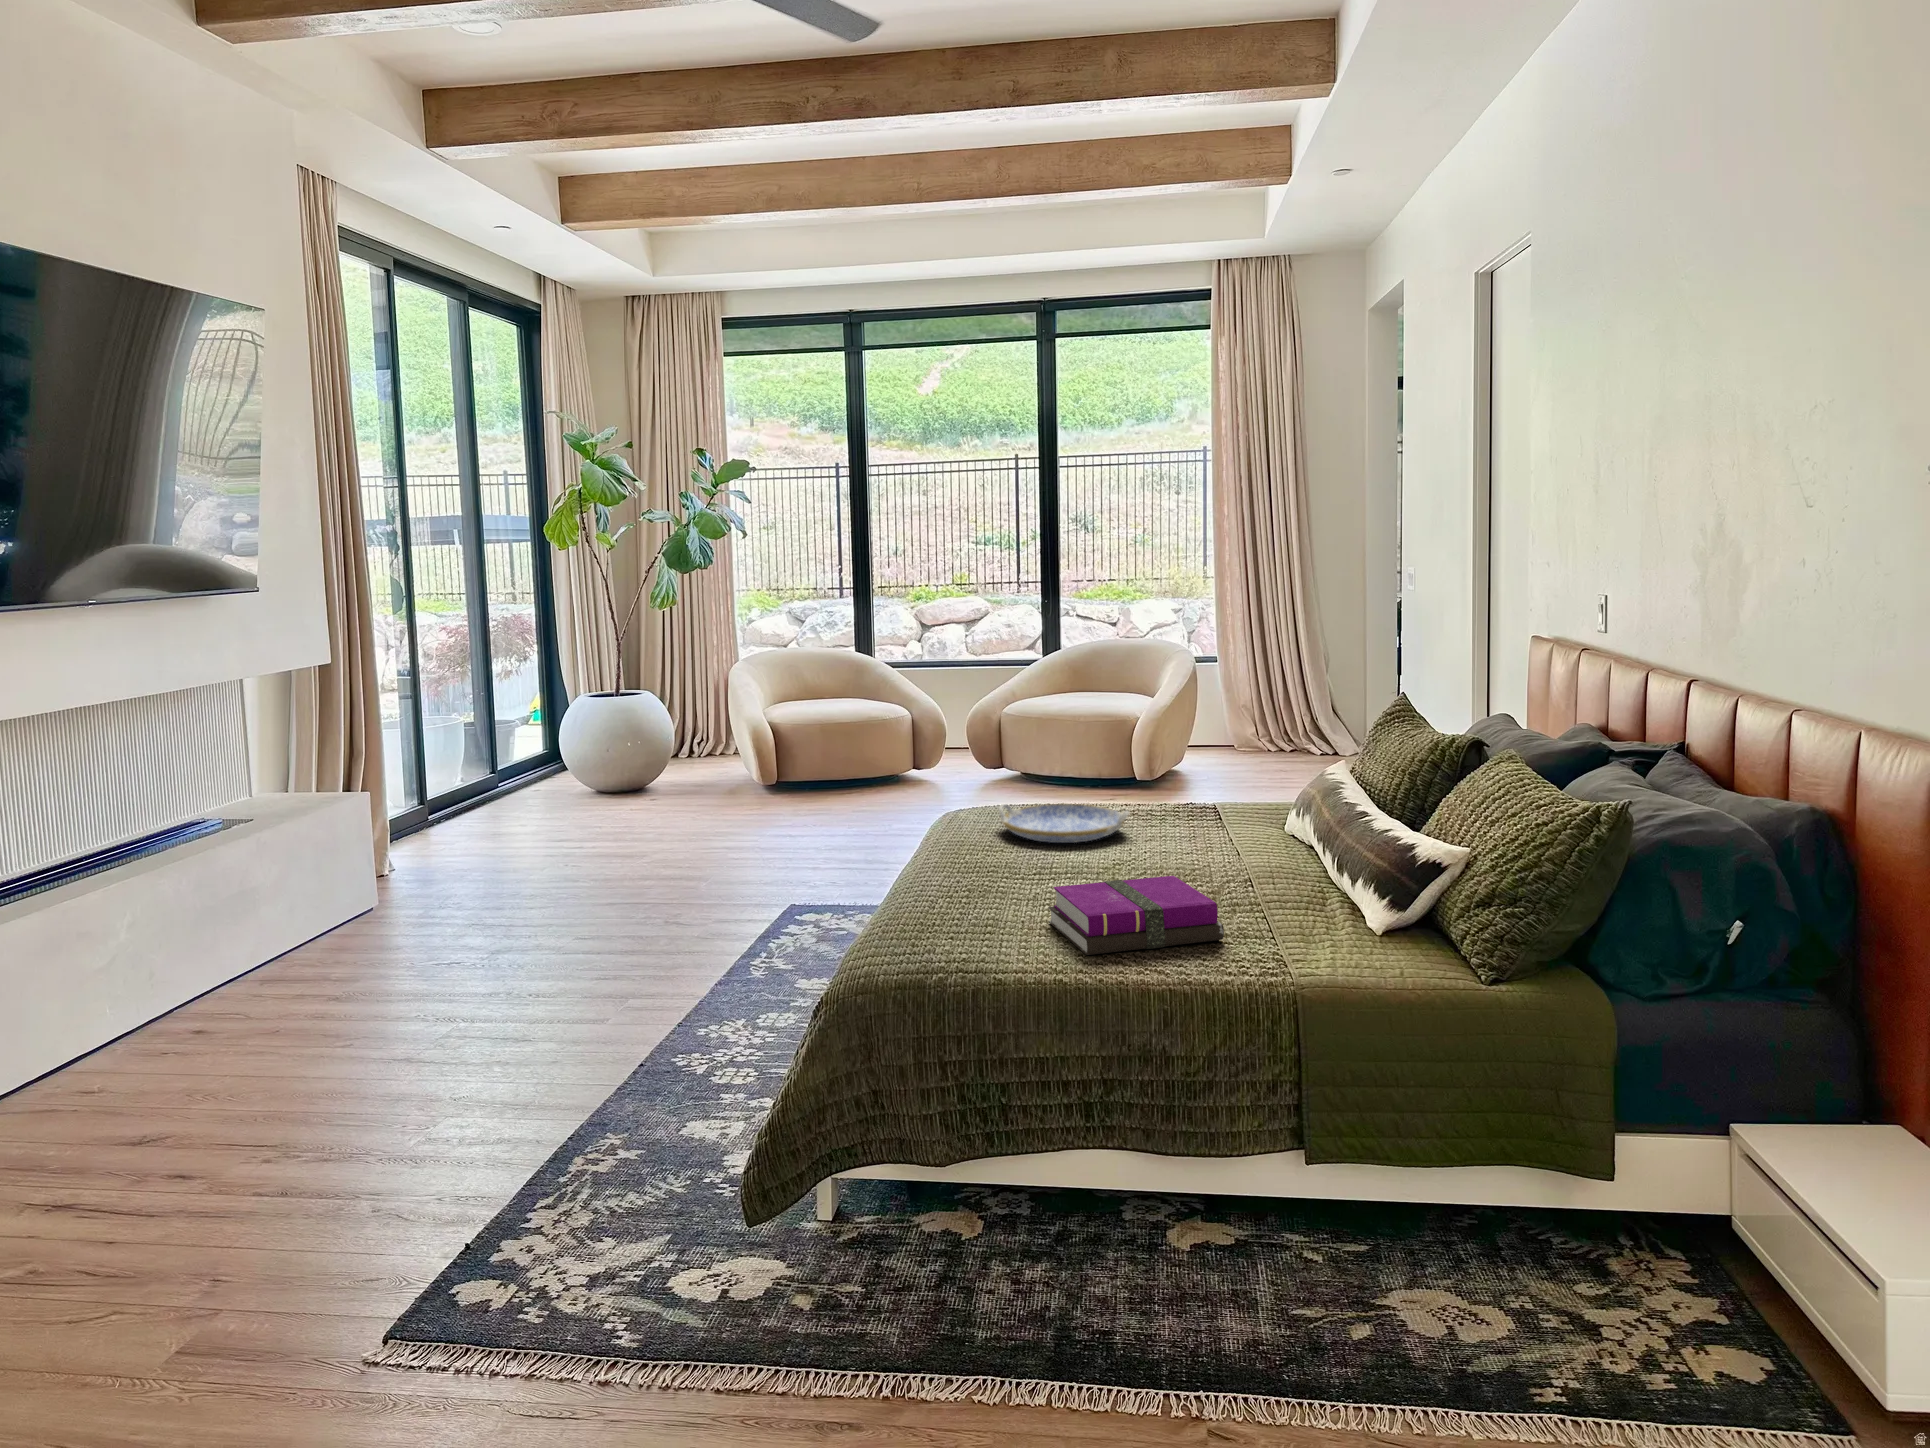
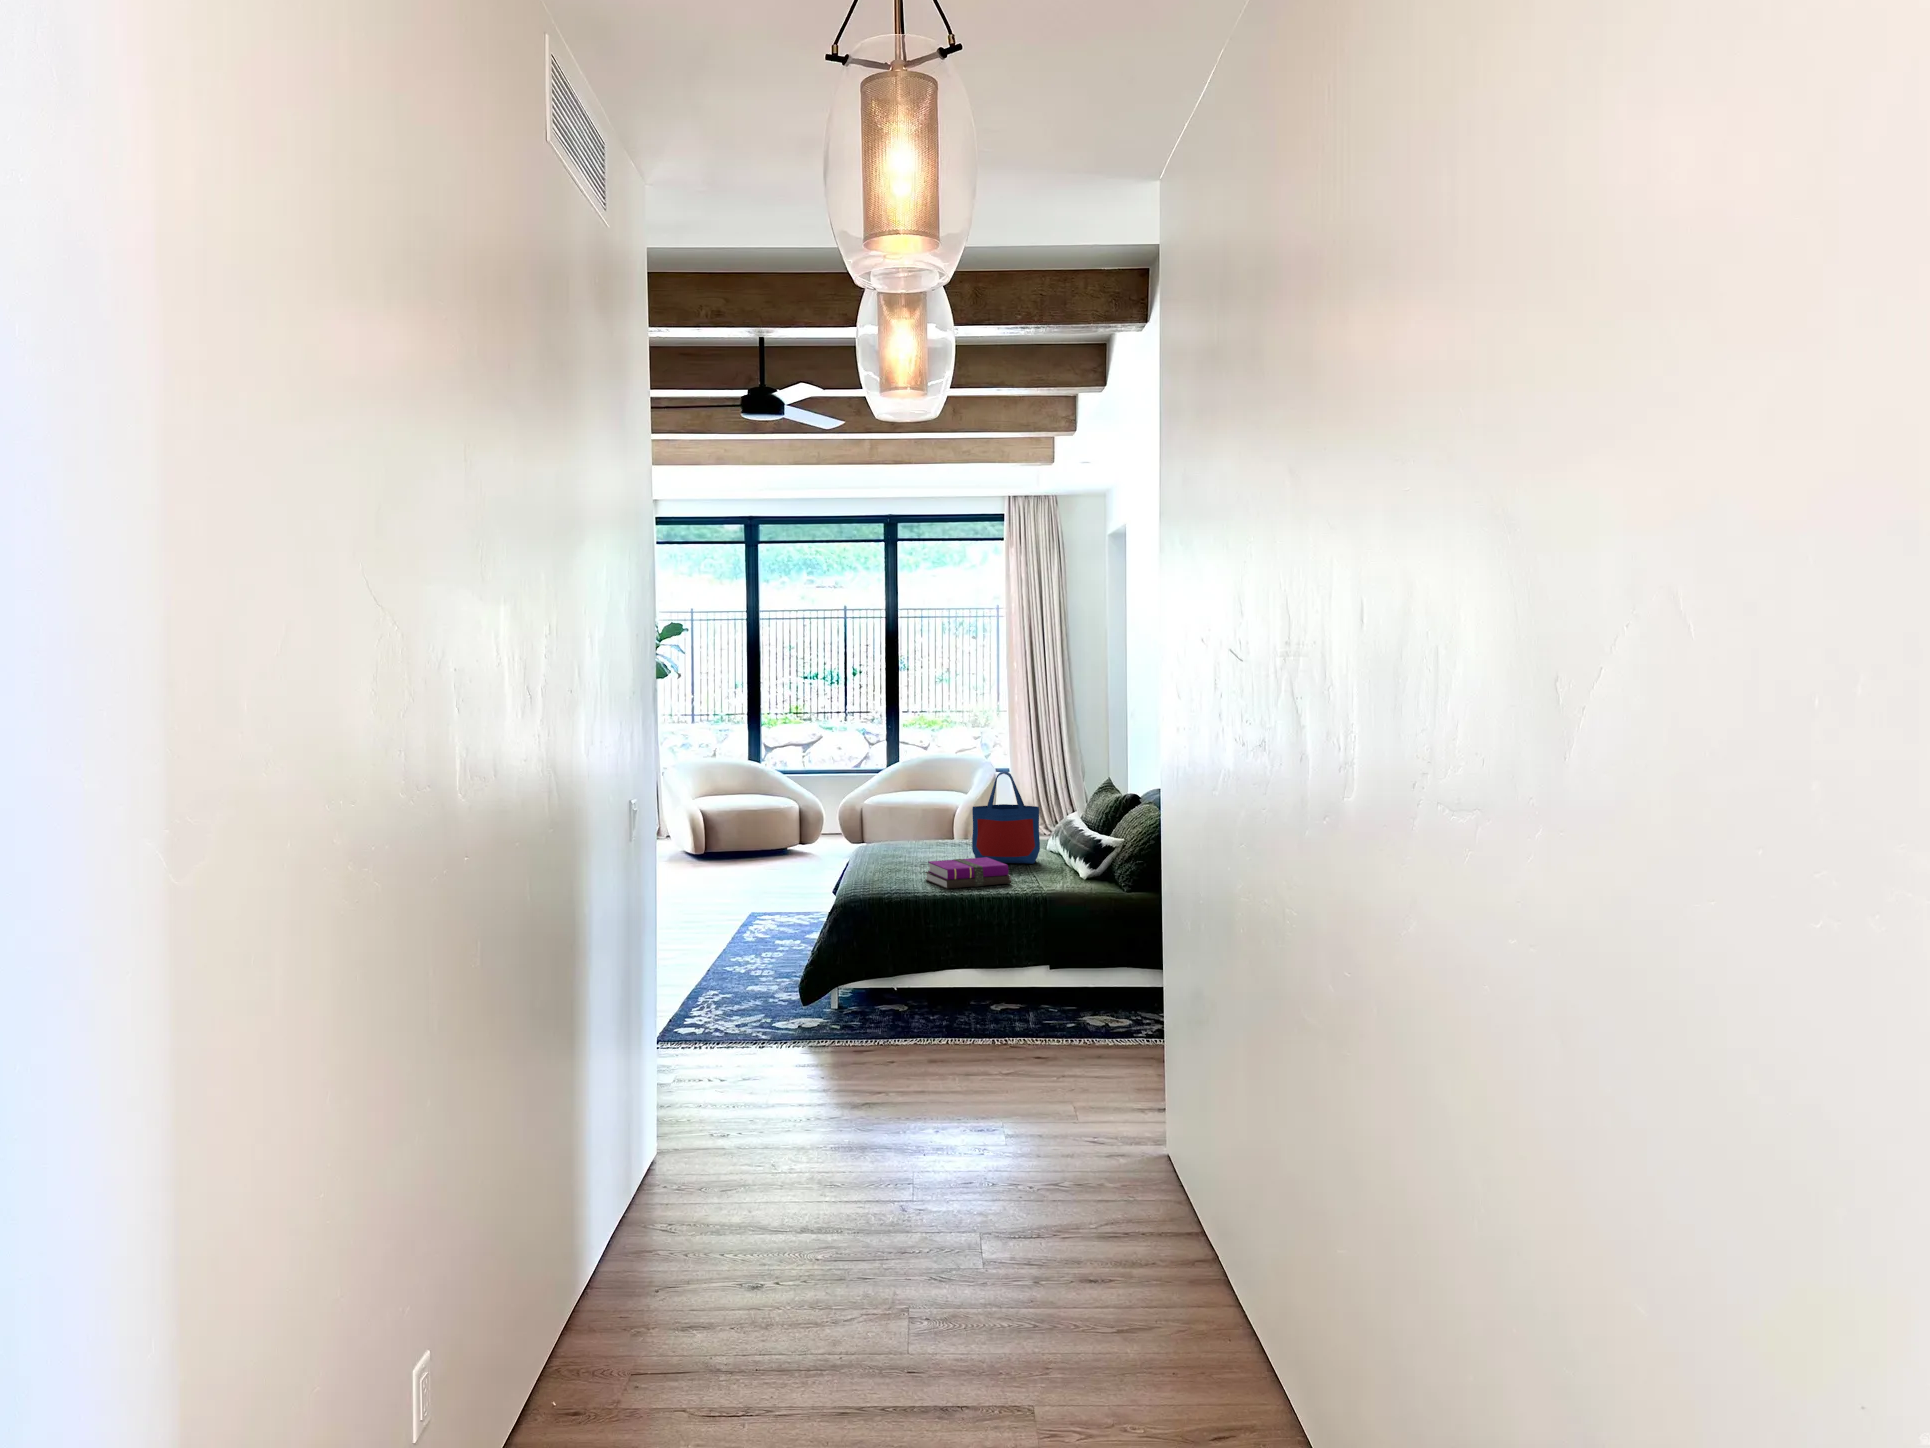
tote bag: none [1148,696,1278,873] -> present [972,771,1040,864]
serving tray: present [999,804,1129,843] -> none [887,836,961,855]

